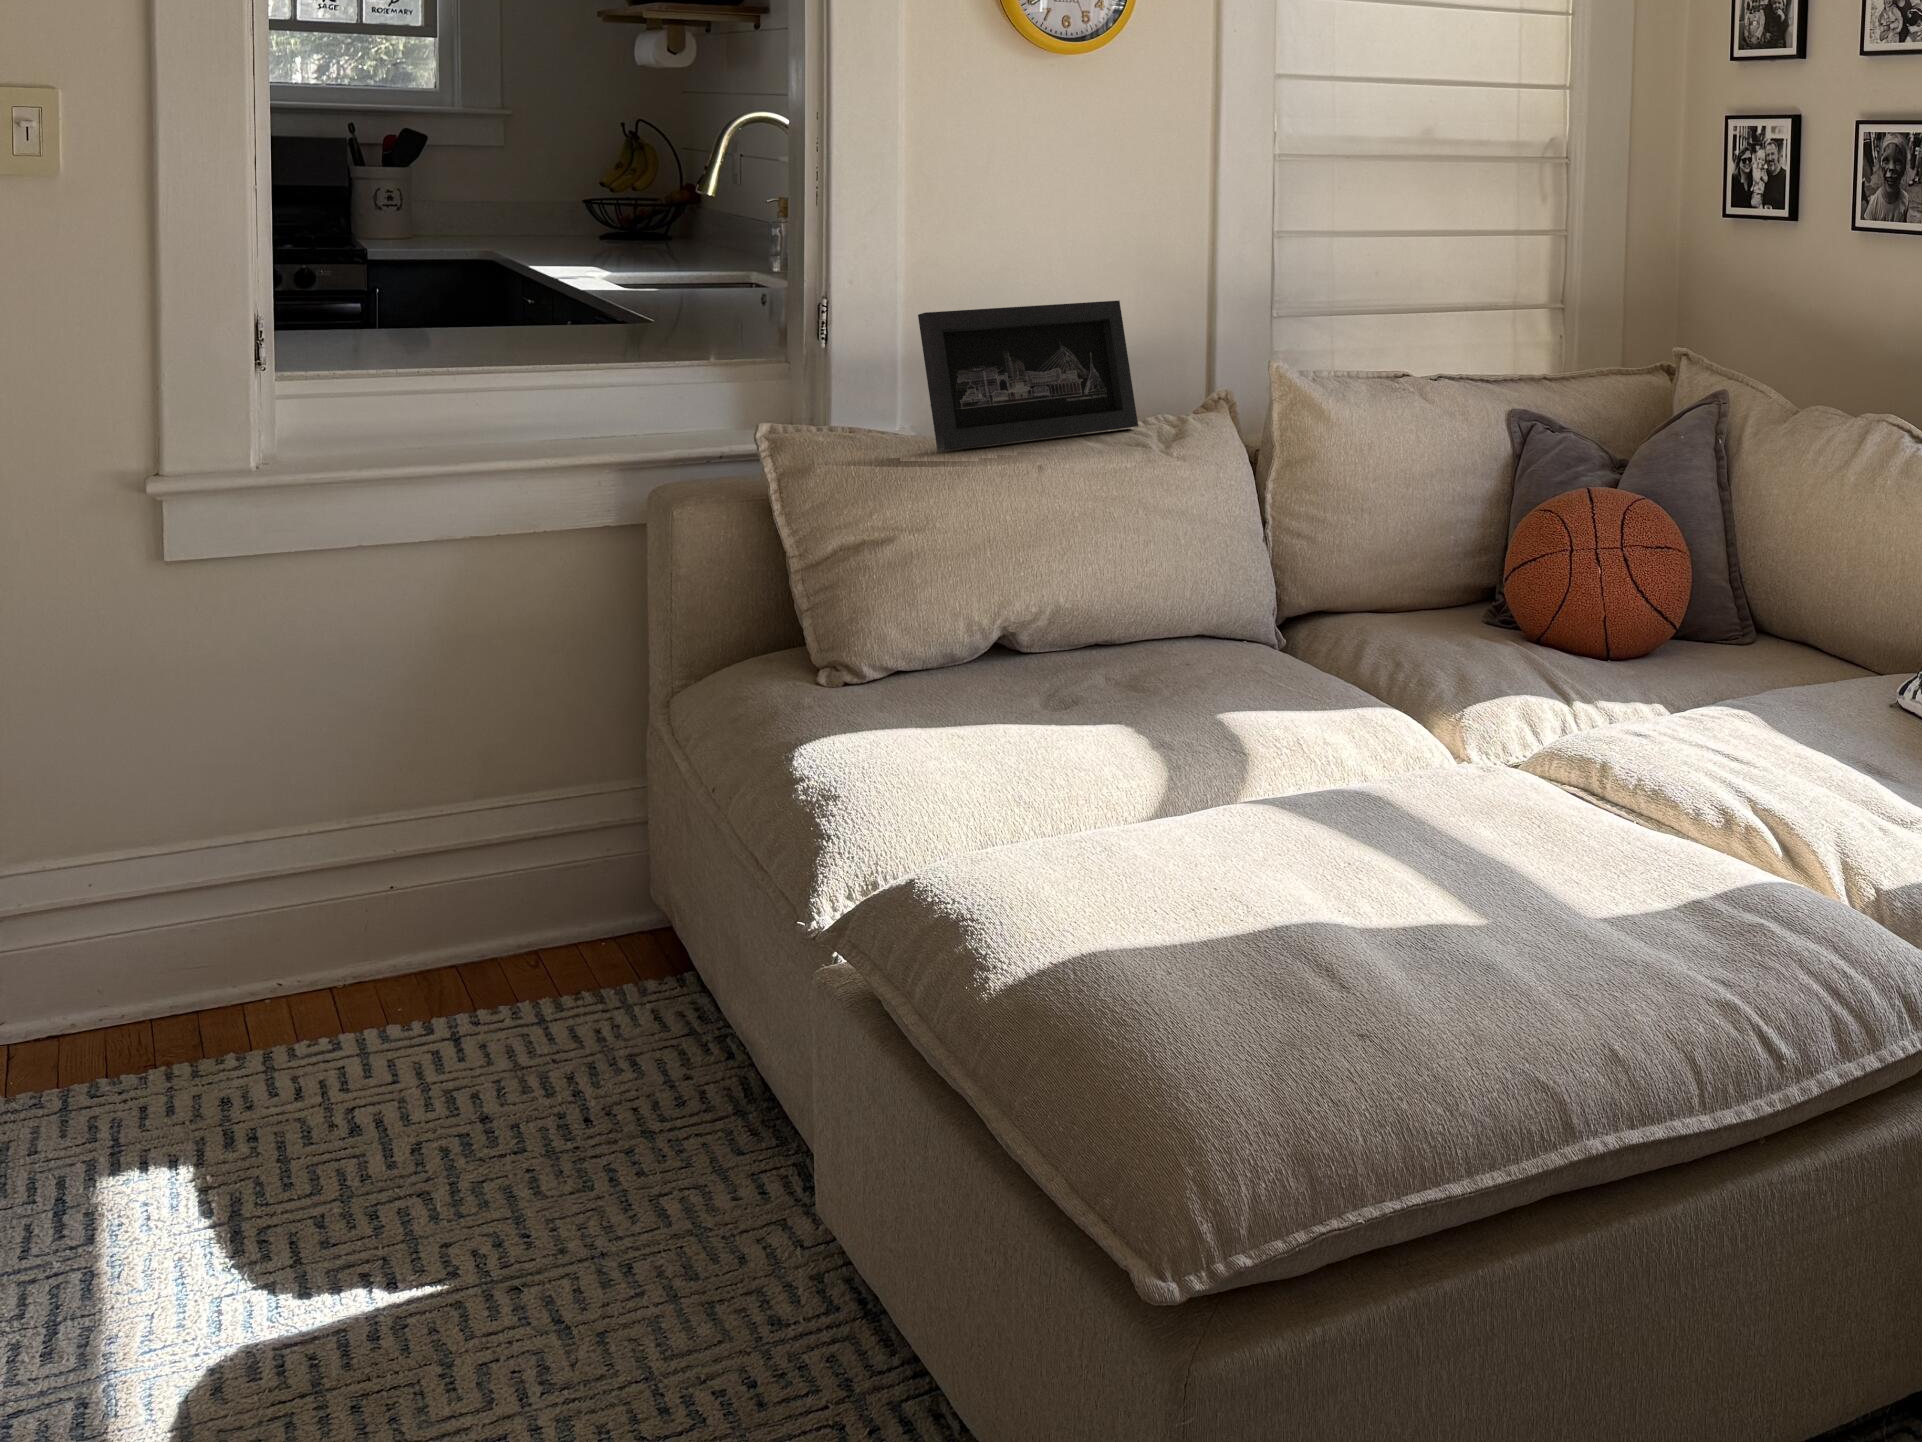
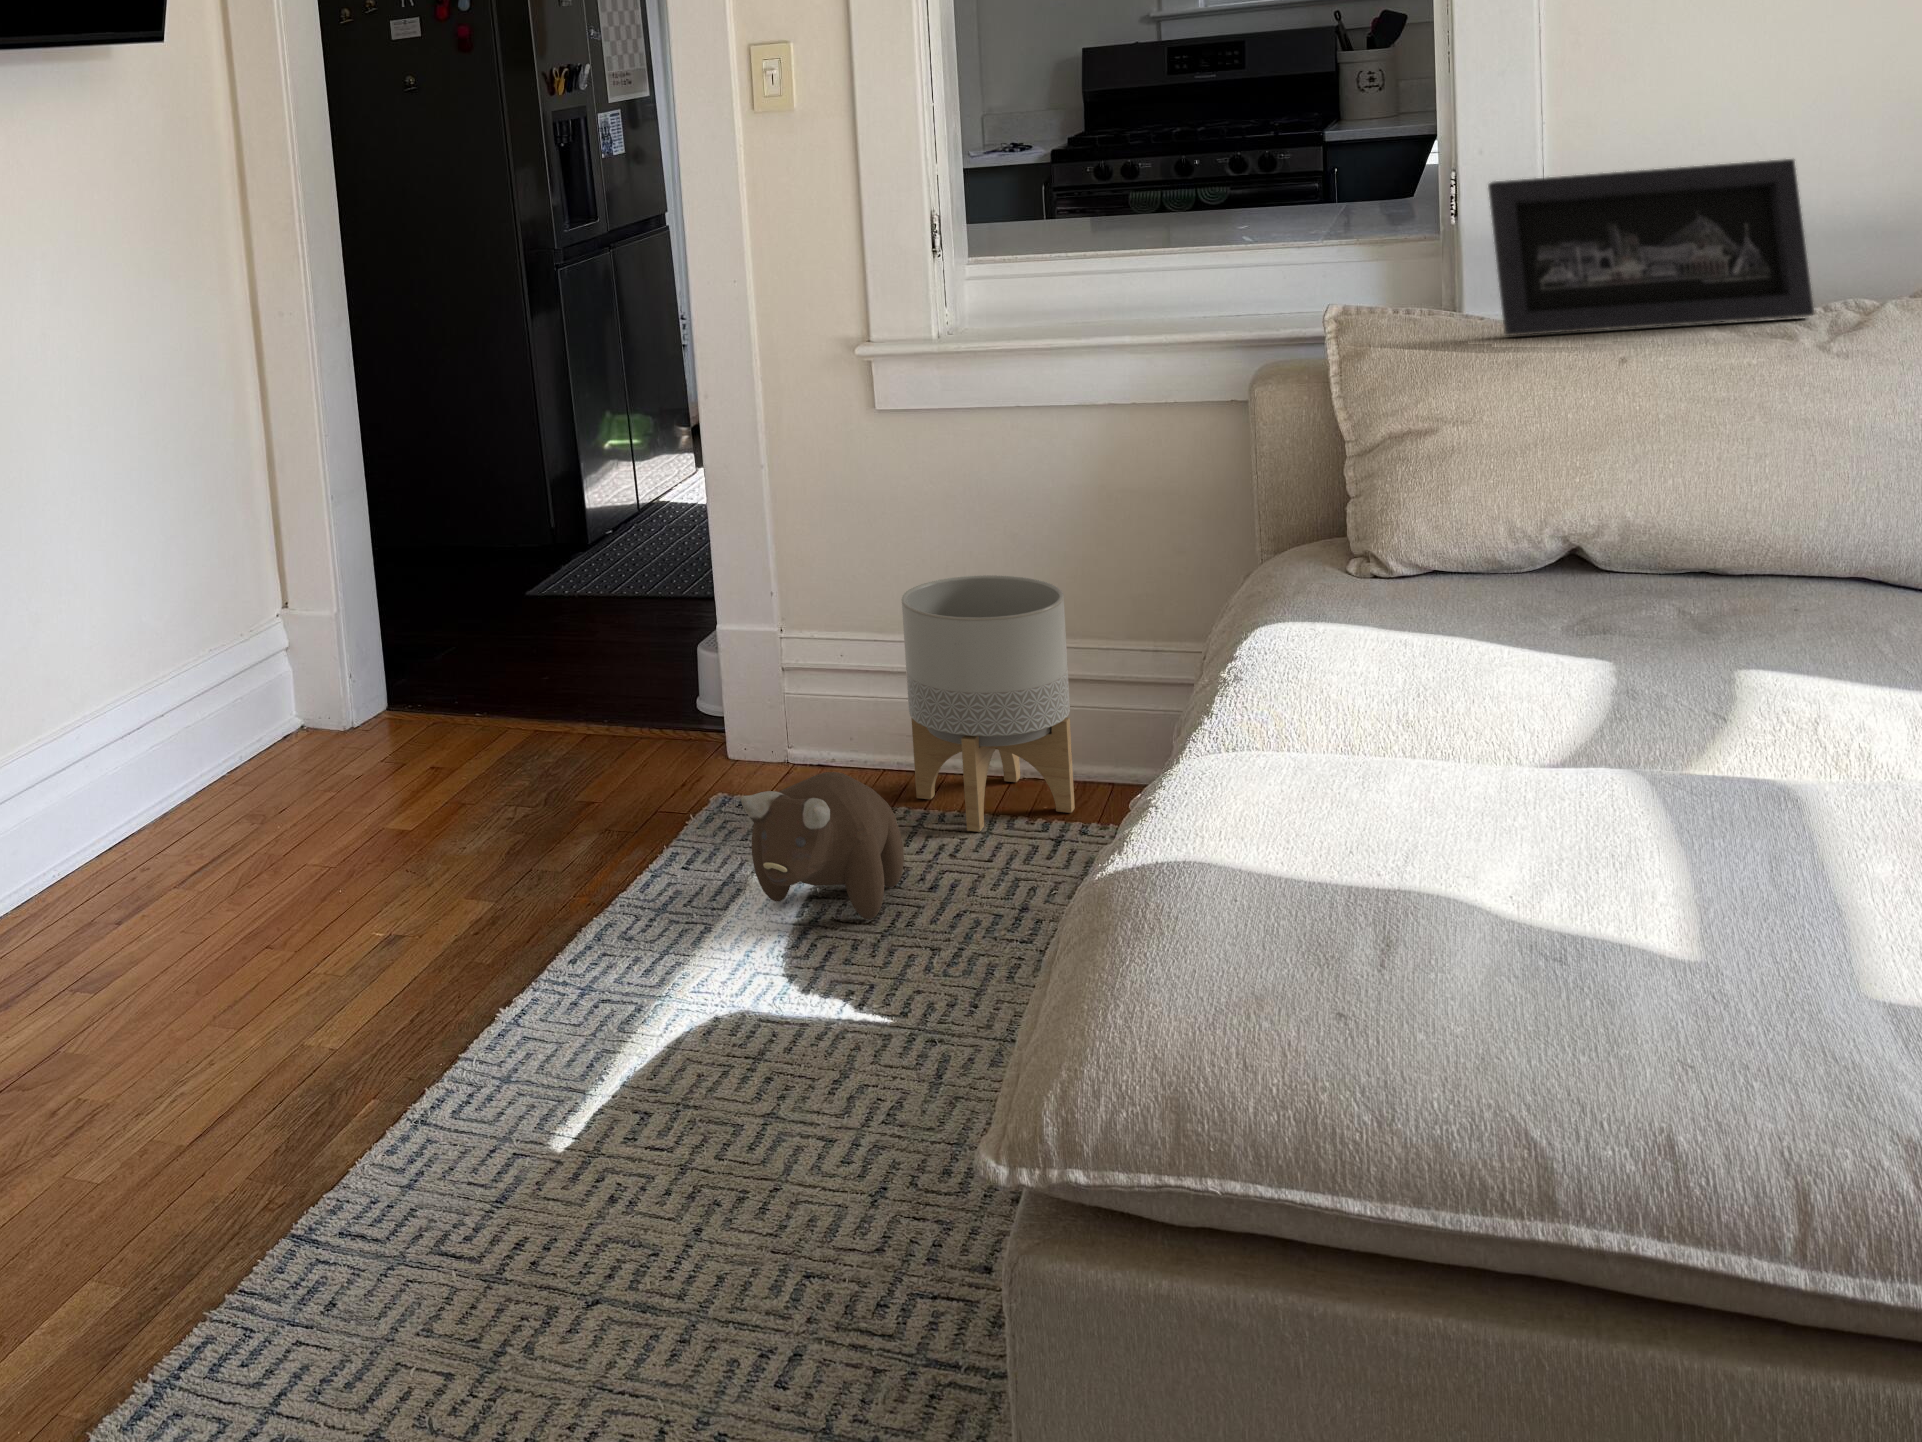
planter: none [238,744,450,1052] -> present [902,575,1075,832]
plush toy: none [127,1018,331,1209] -> present [741,772,904,919]

